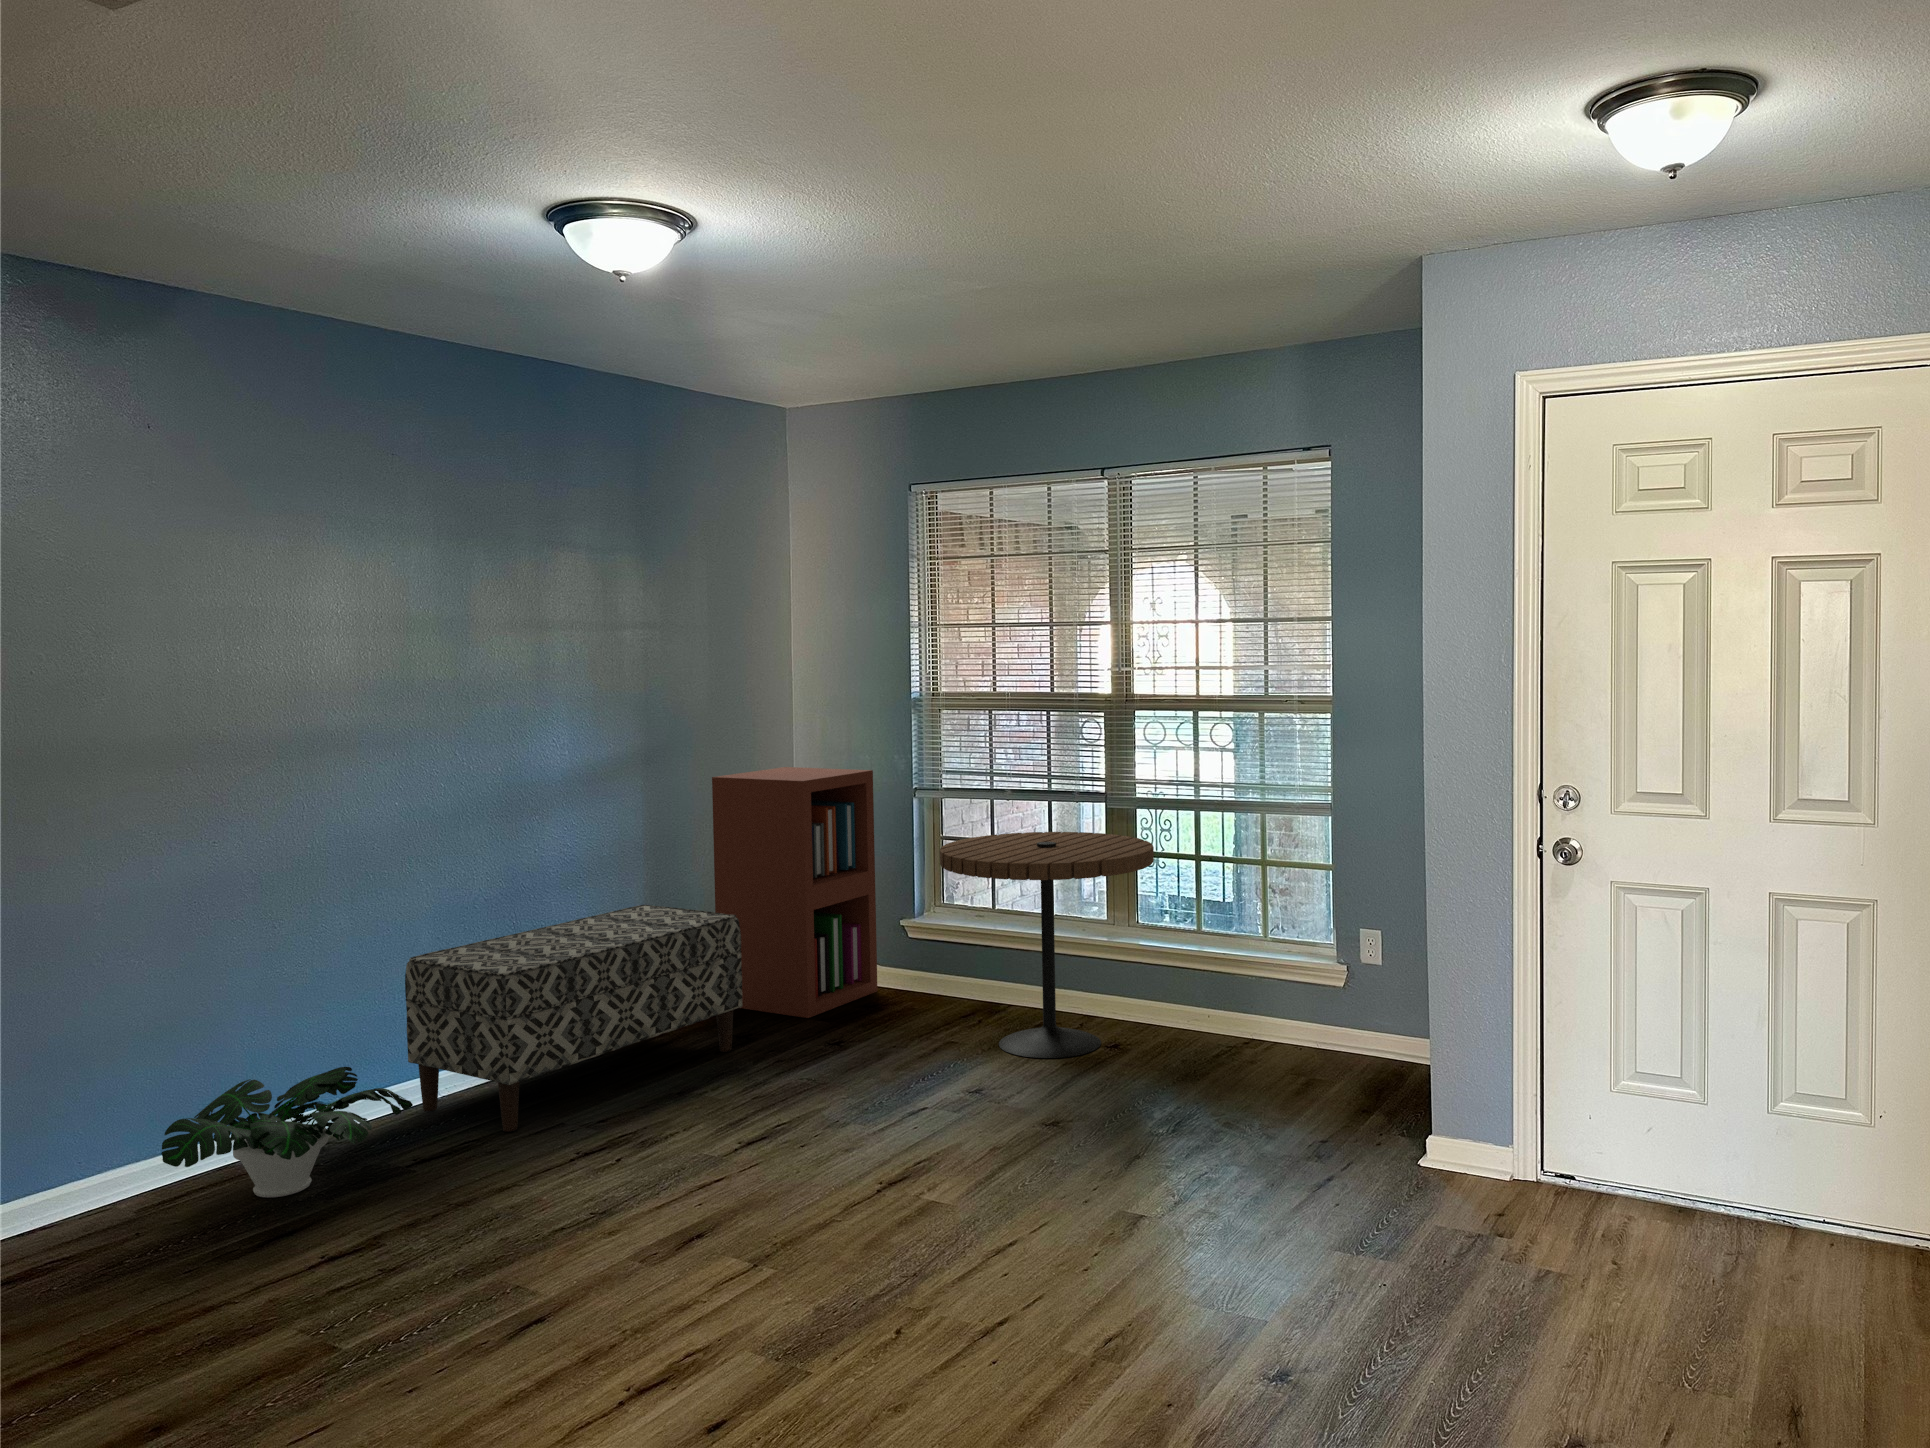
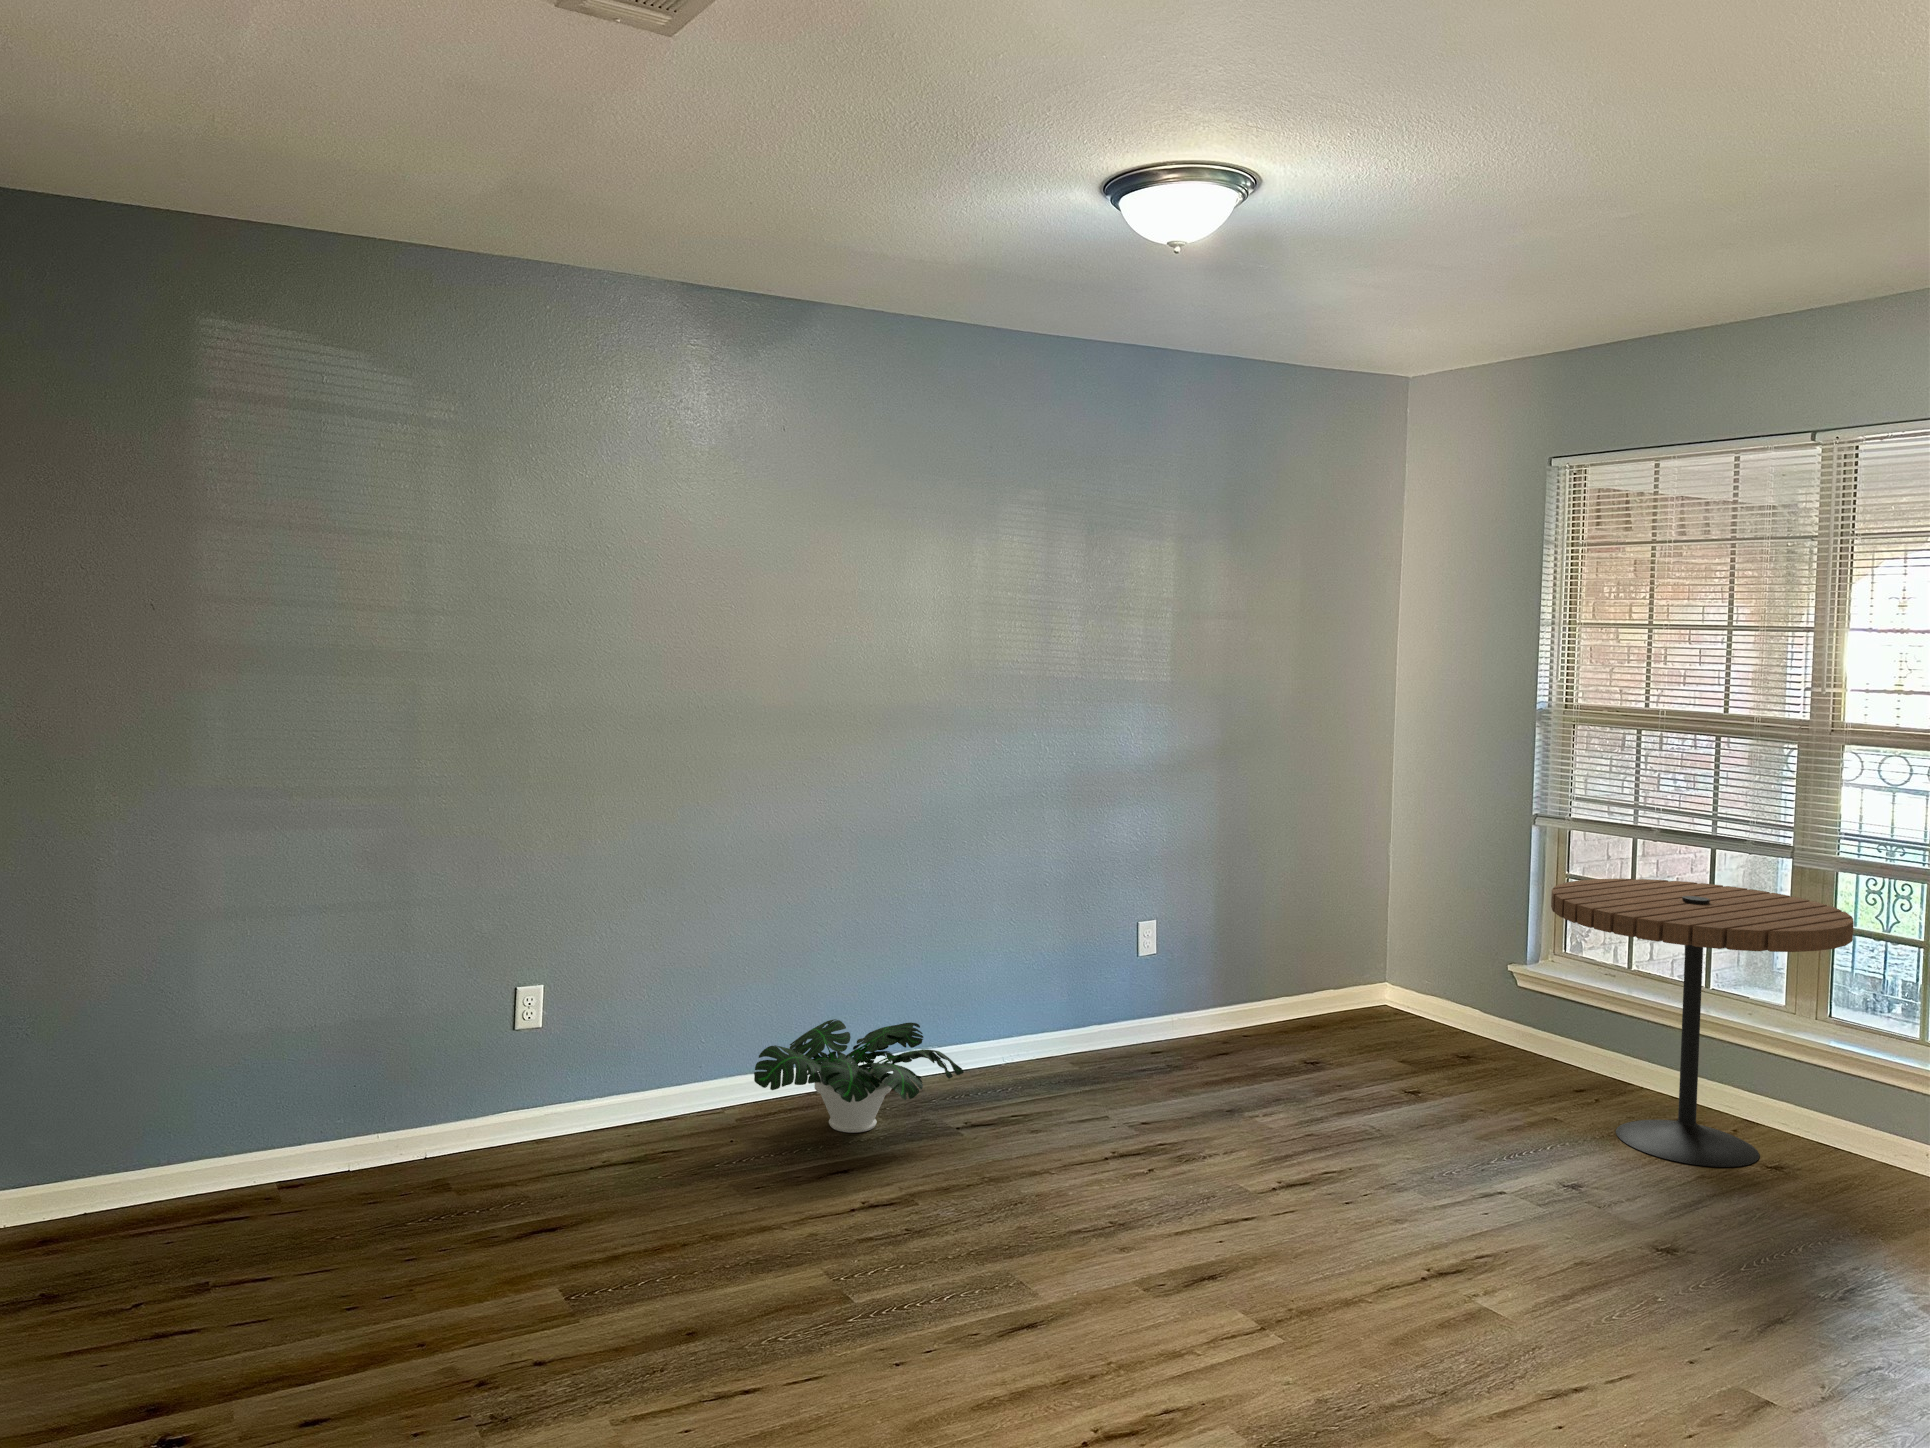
bookshelf: present [712,767,877,1018] -> none [1293,774,1486,1054]
bench: present [405,905,742,1132] -> none [976,905,1313,1115]

